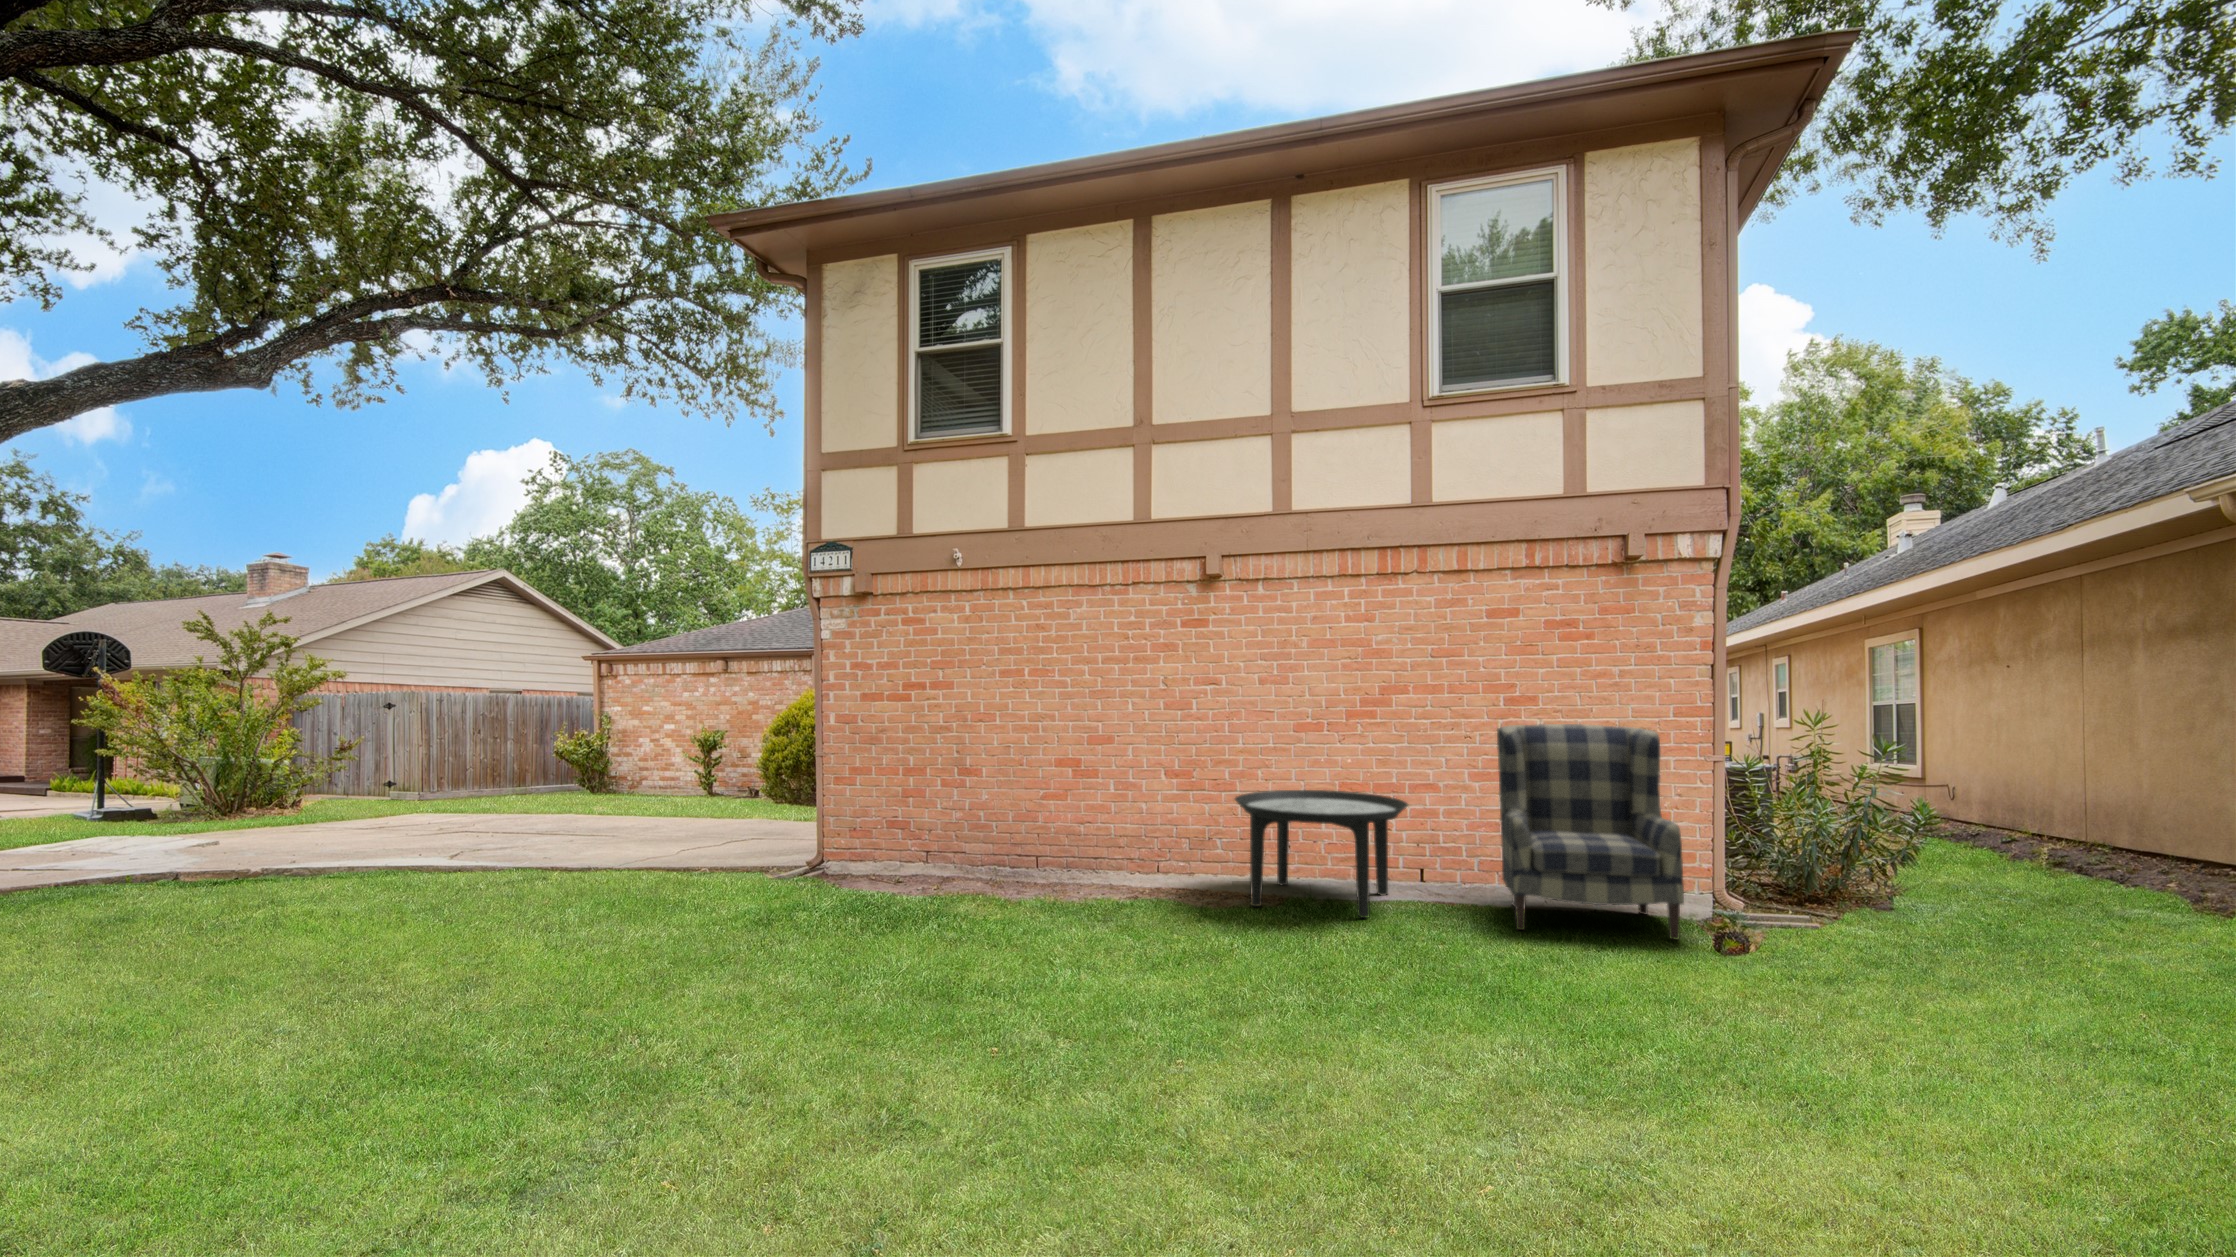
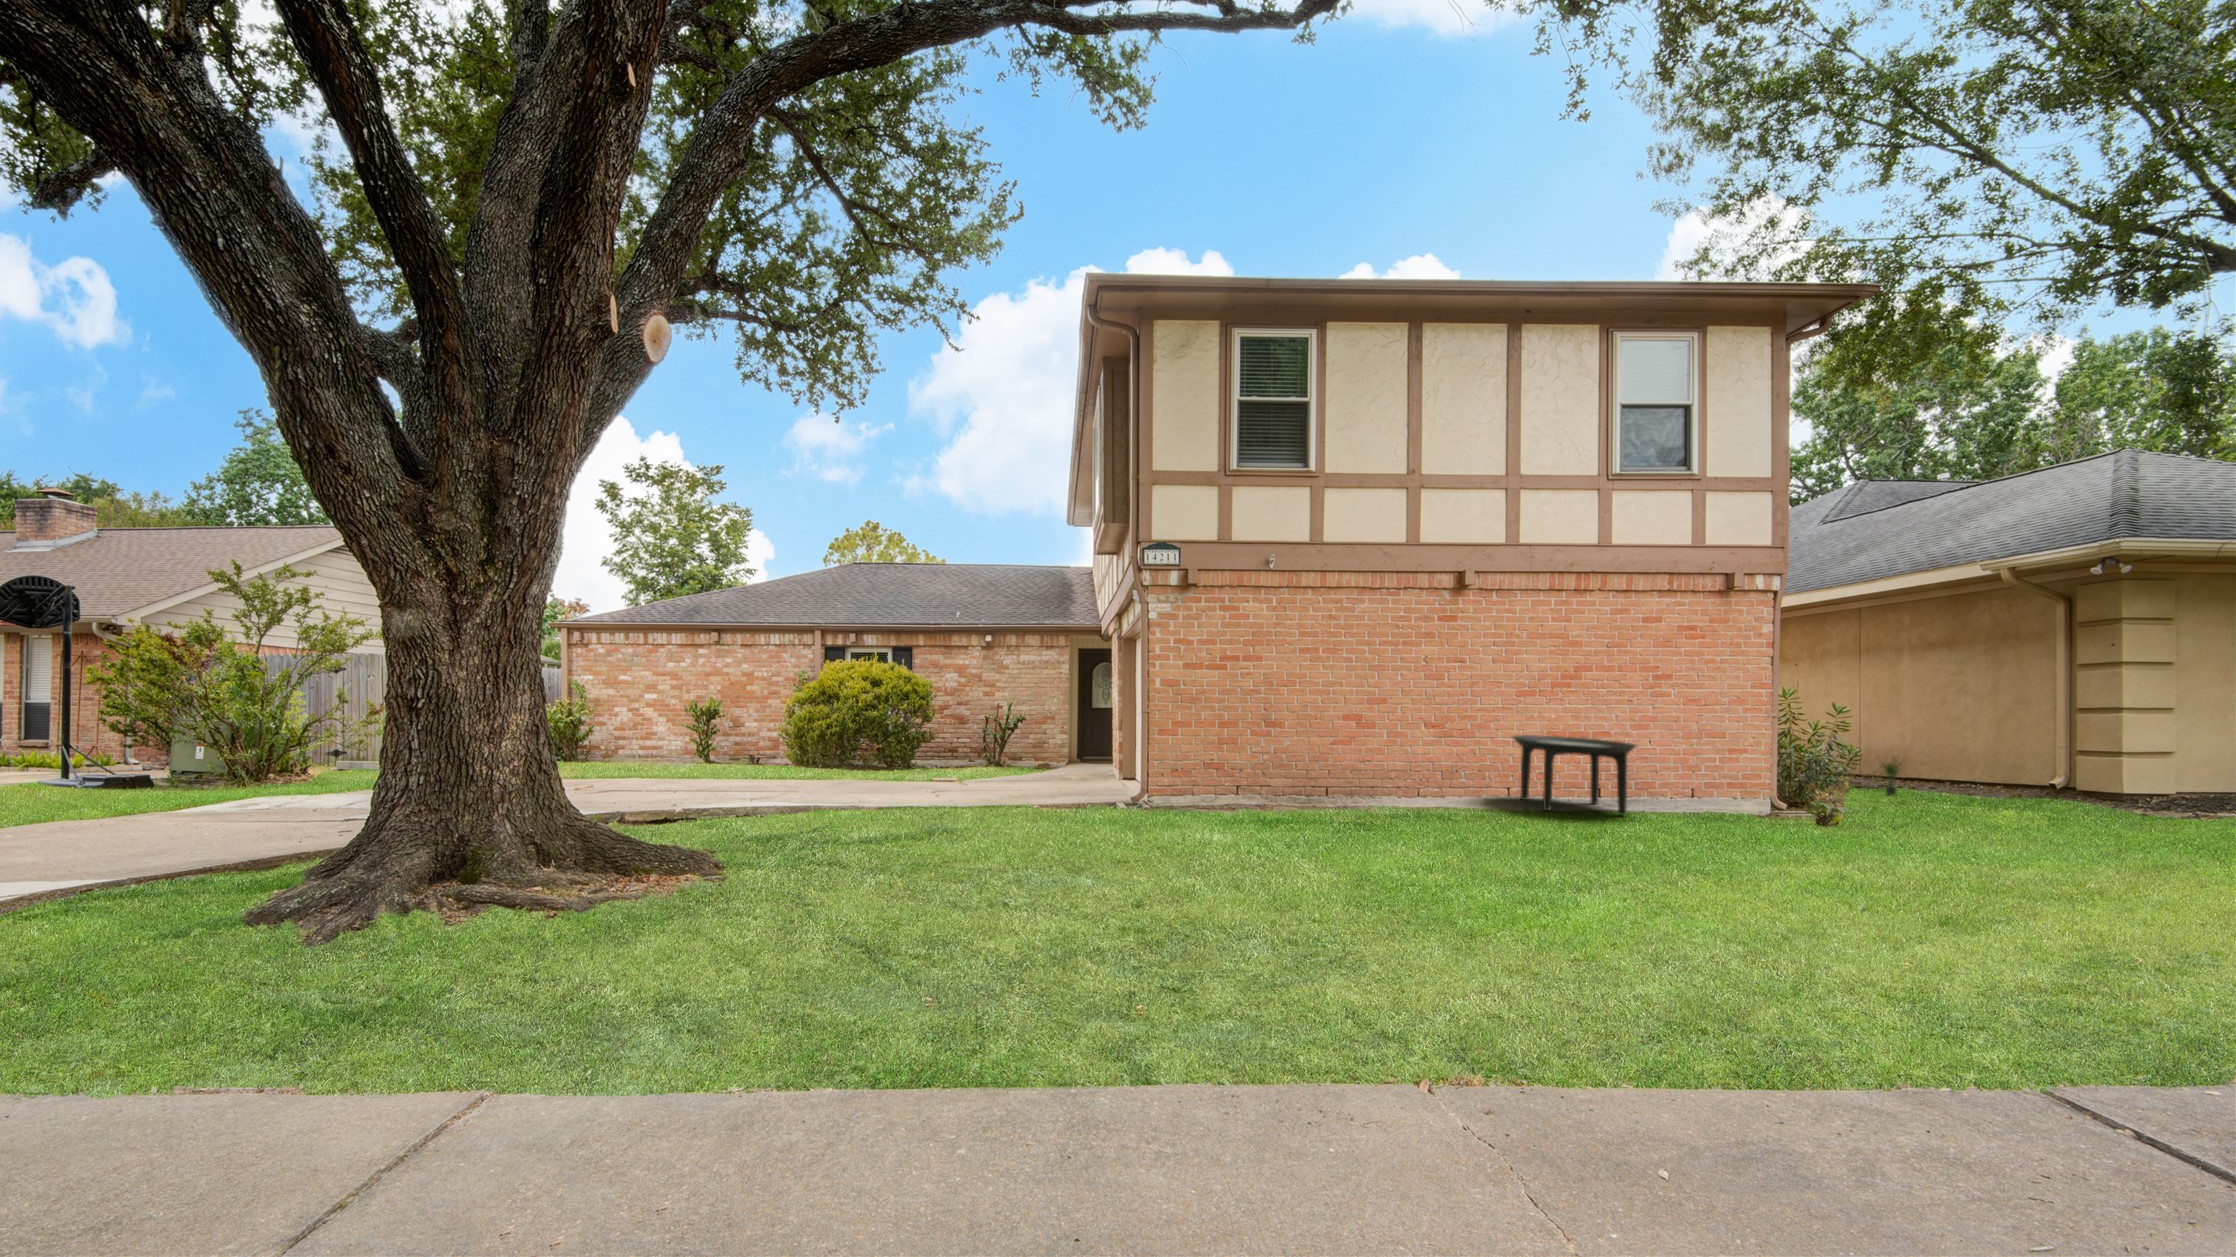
chair: present [1497,724,1684,940] -> none [1663,693,1809,822]
potted plant: none [2145,807,2201,876] -> present [1882,760,1901,795]

